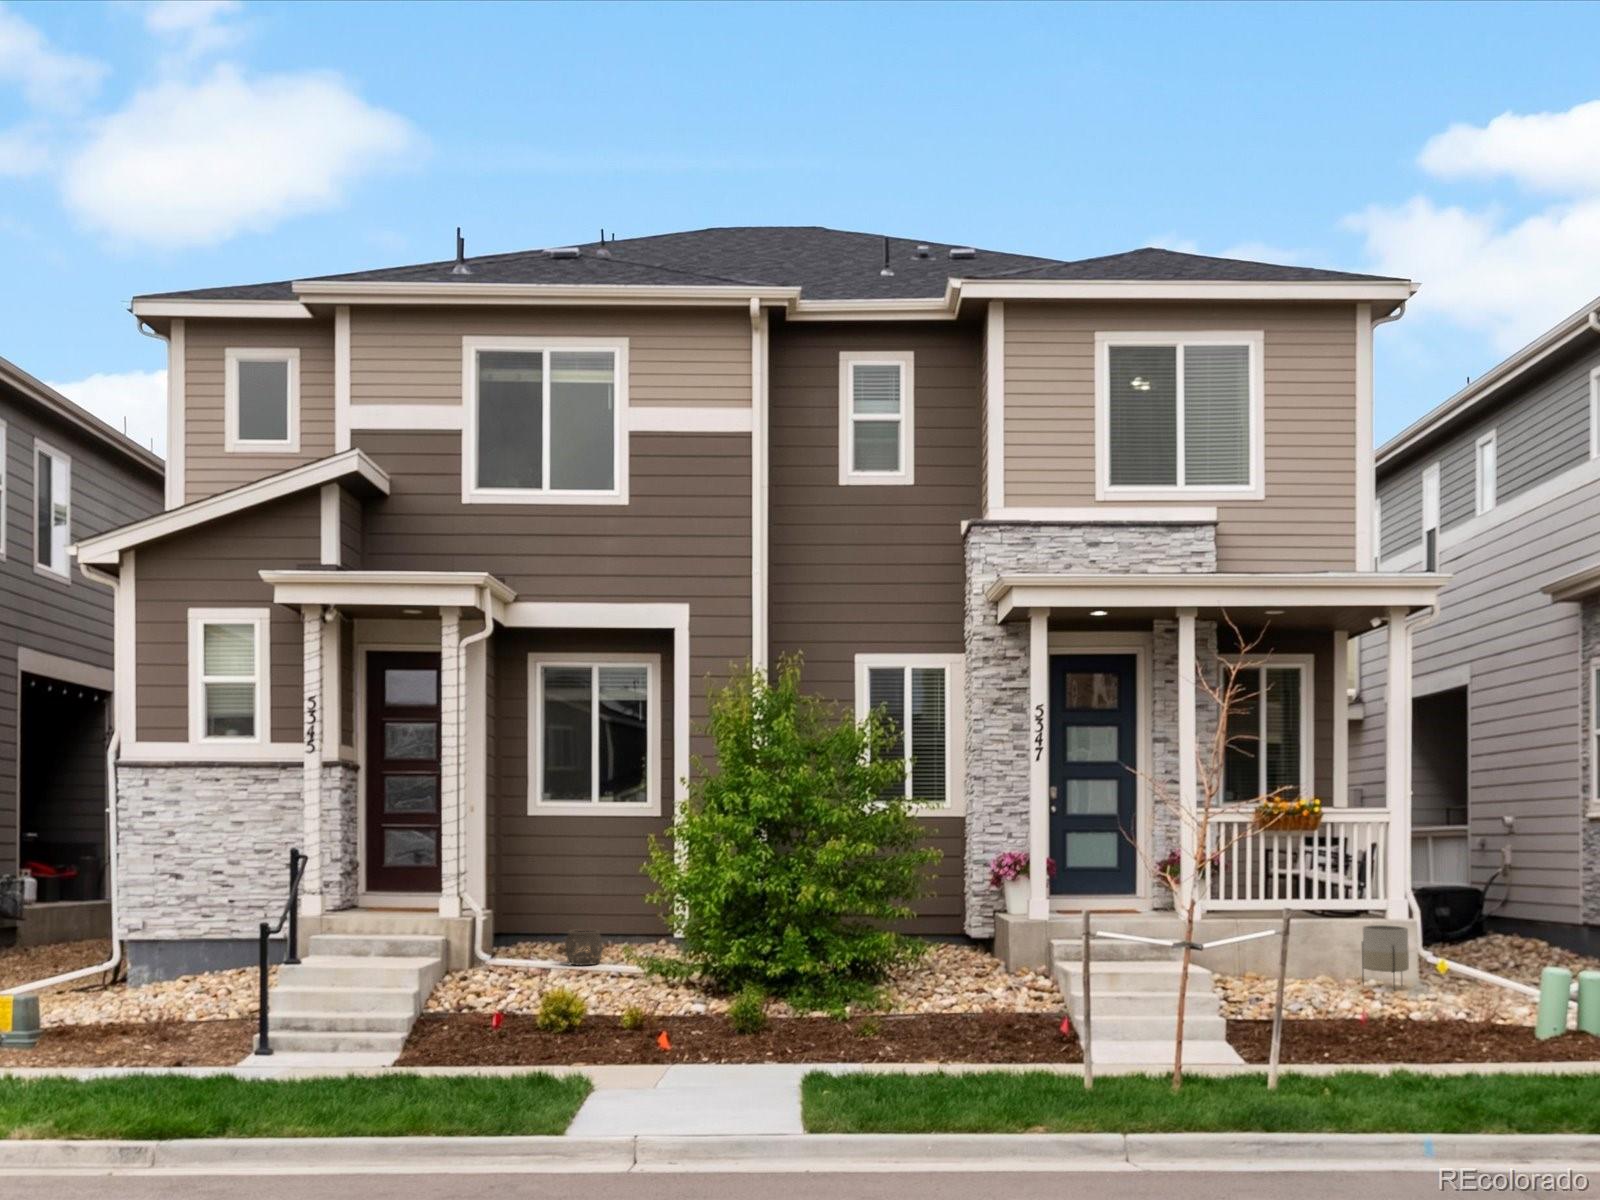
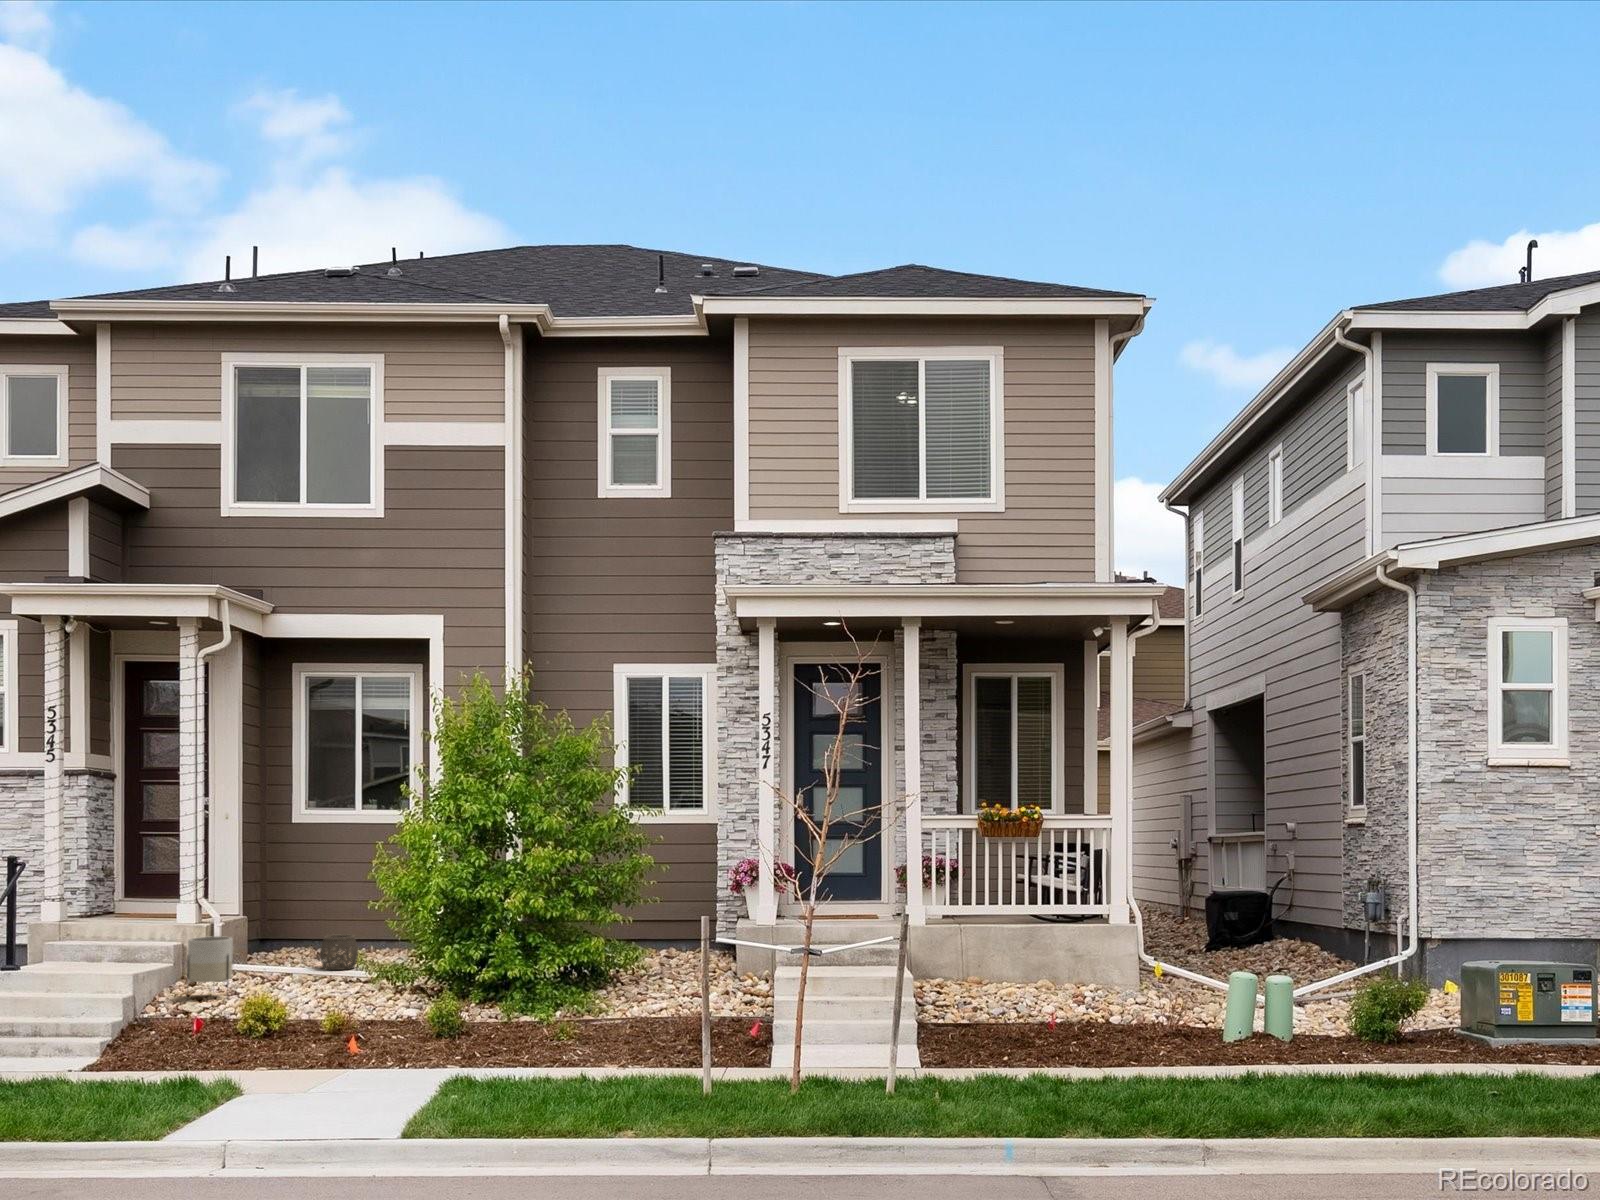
planter: present [1362,925,1409,974] -> present [187,936,233,983]

